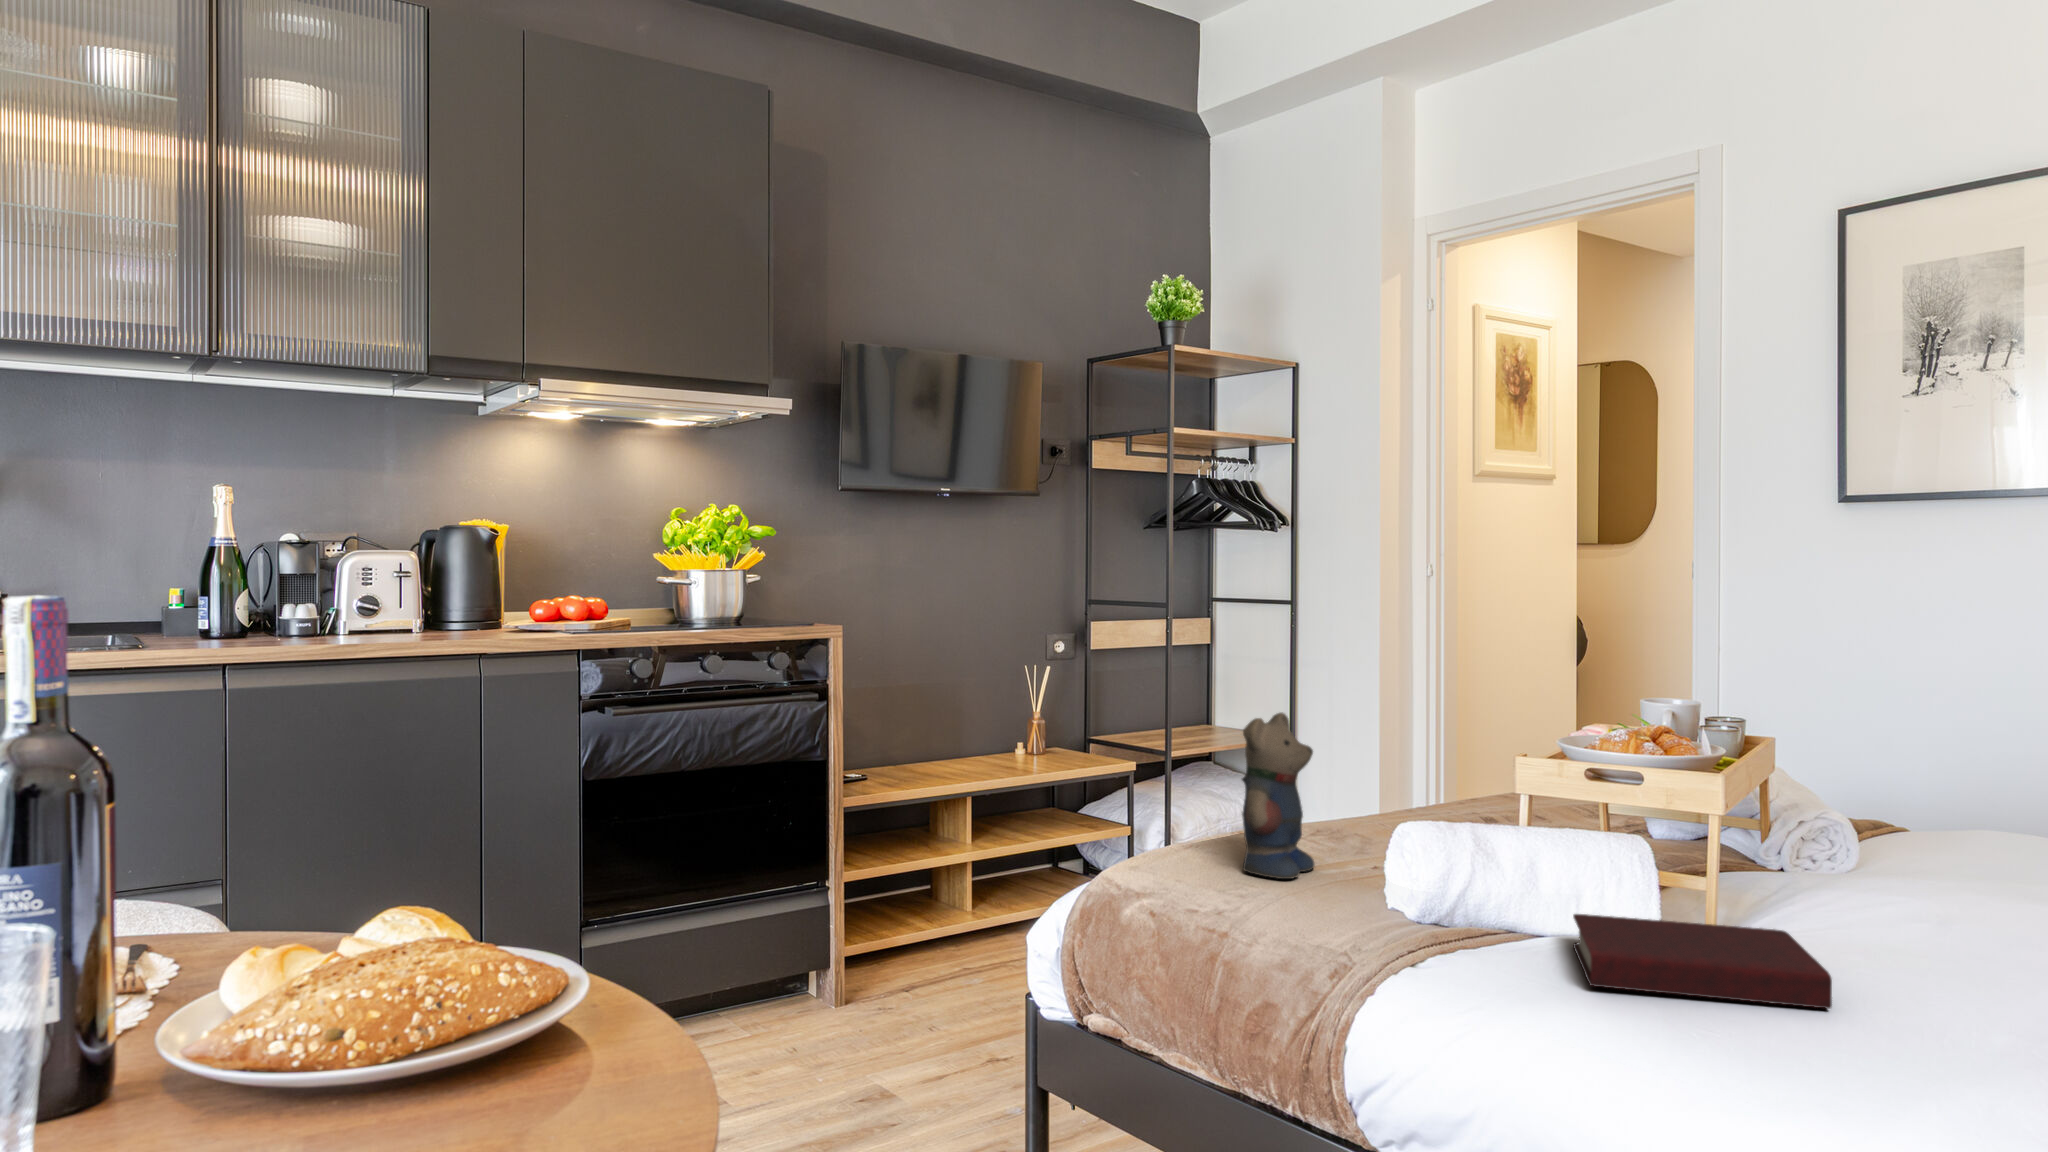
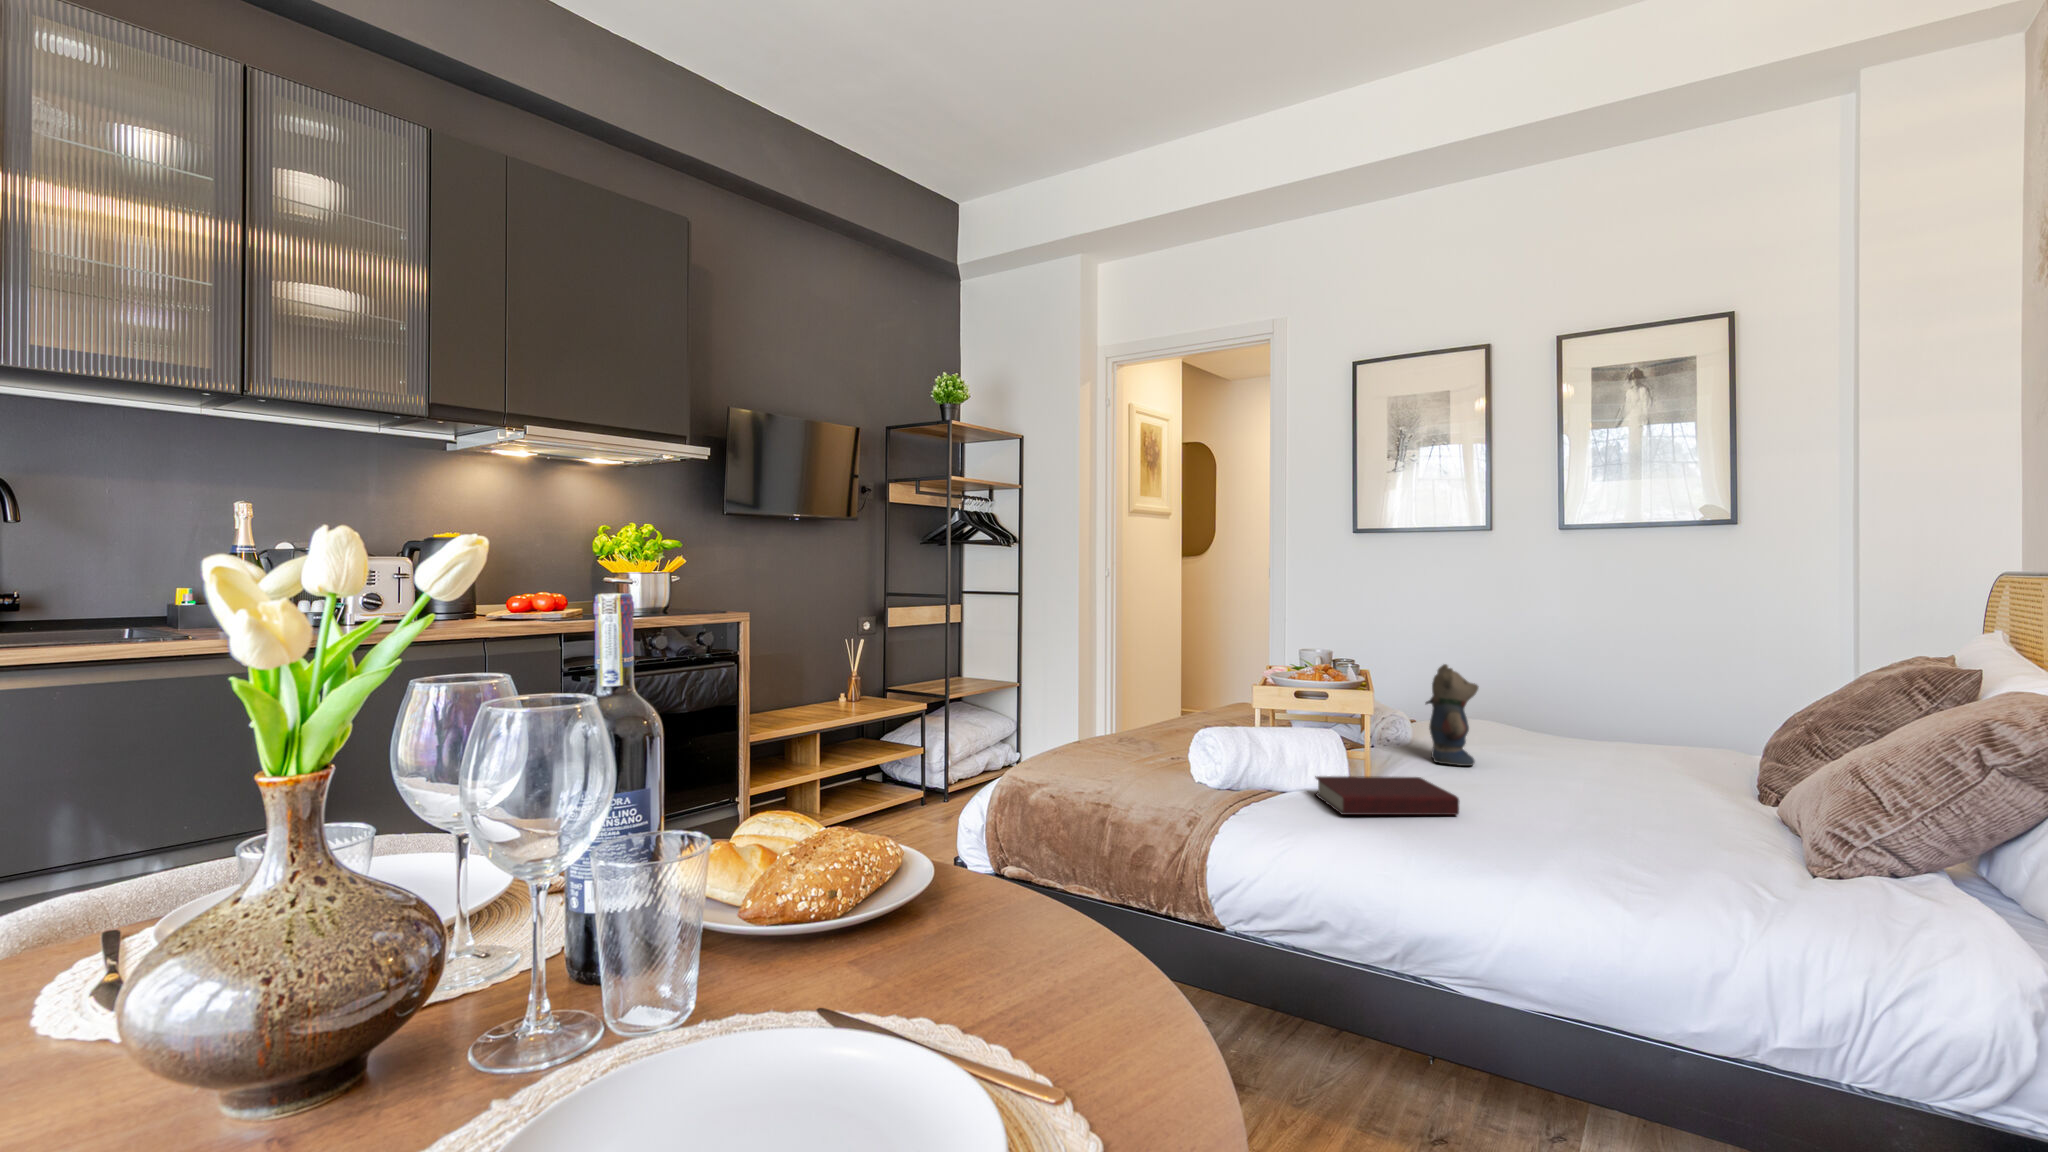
teddy bear: present [1242,712,1315,879] -> present [1426,664,1479,766]

